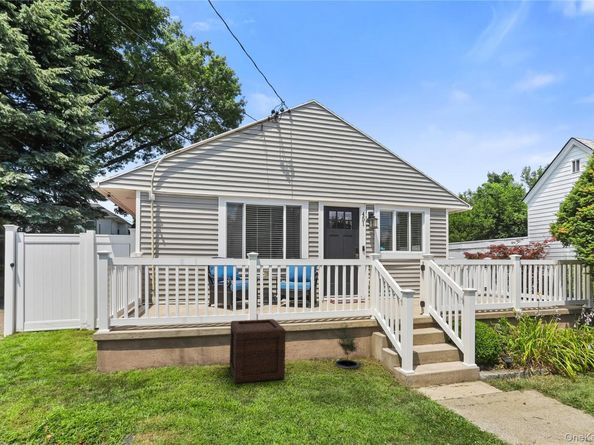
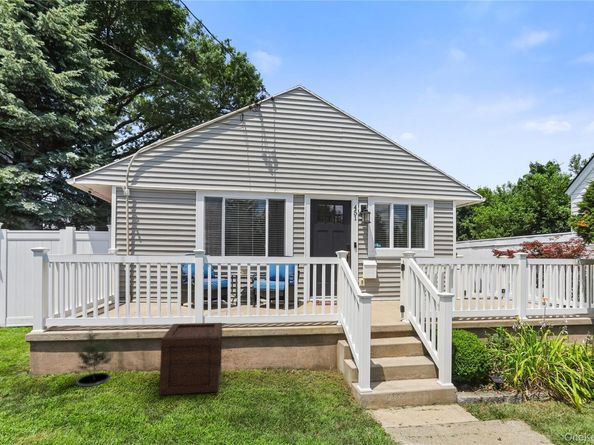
potted tree: present [335,325,359,369] -> present [76,331,111,386]

